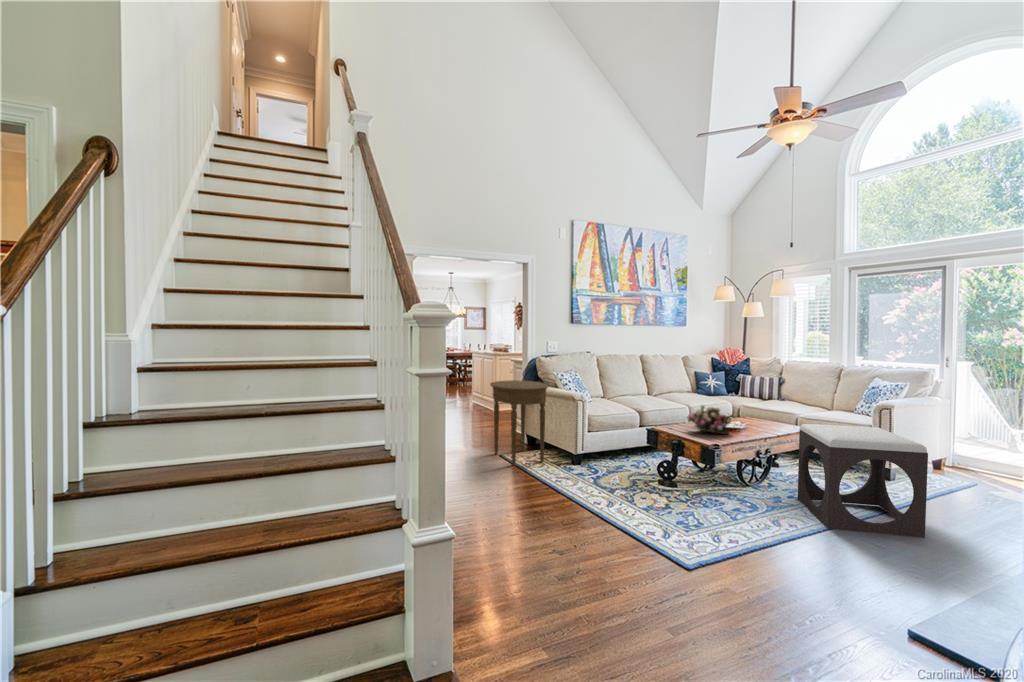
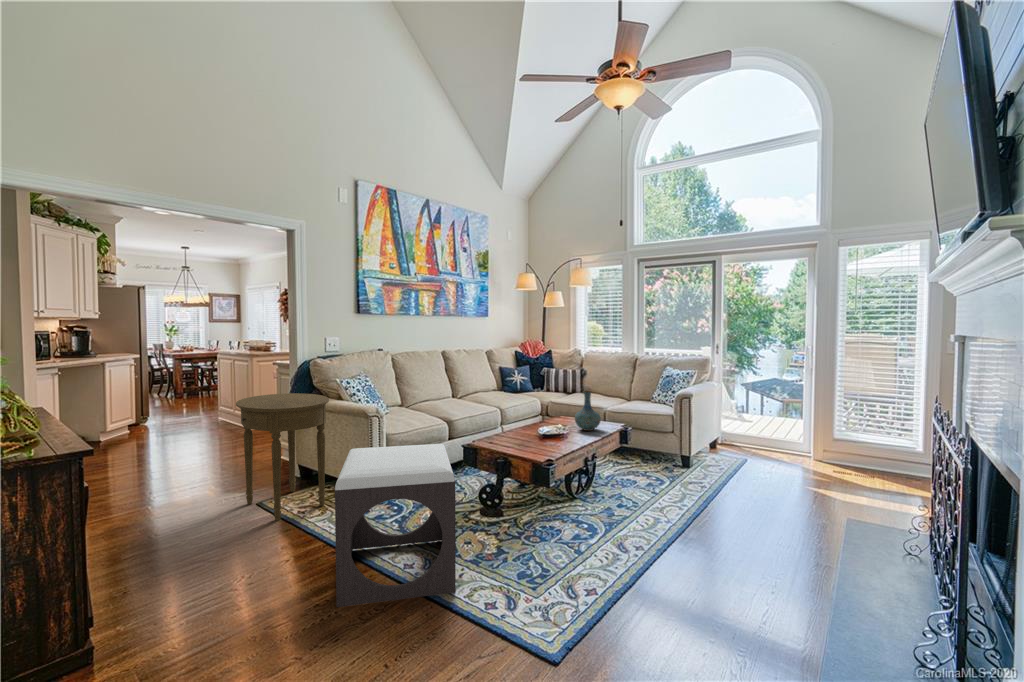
vase: none [752,393,778,429] -> present [575,391,601,431]
flower arrangement: present [687,405,731,434] -> none [510,410,560,444]
footstool: present [798,424,928,538] -> present [335,444,456,607]

